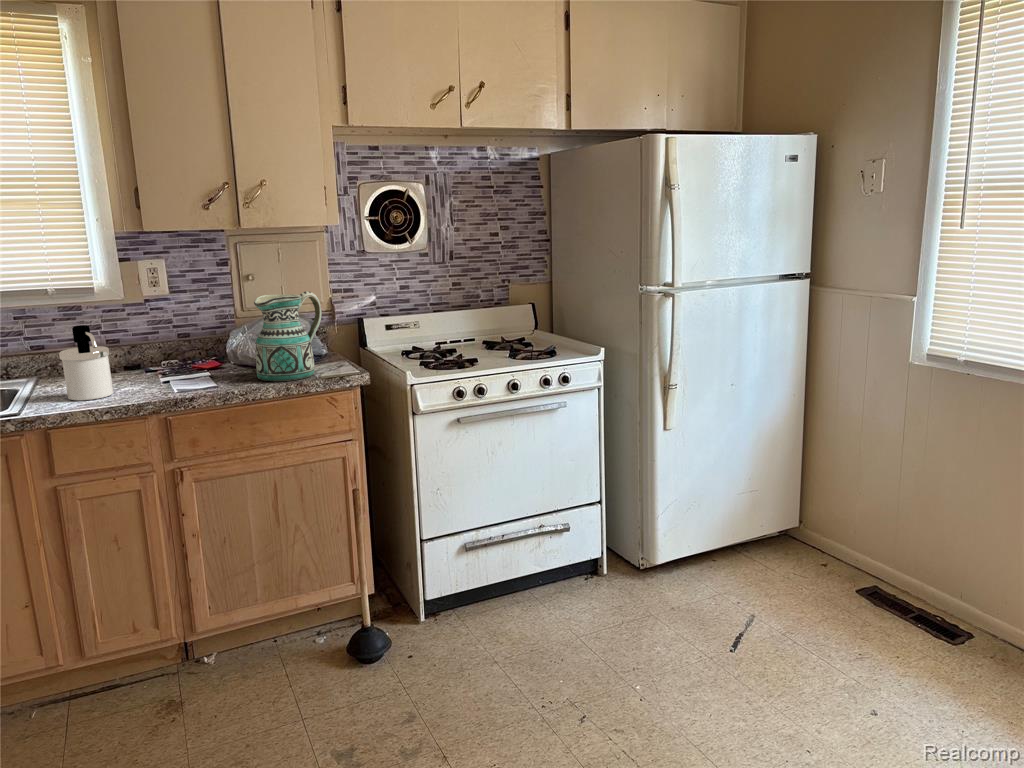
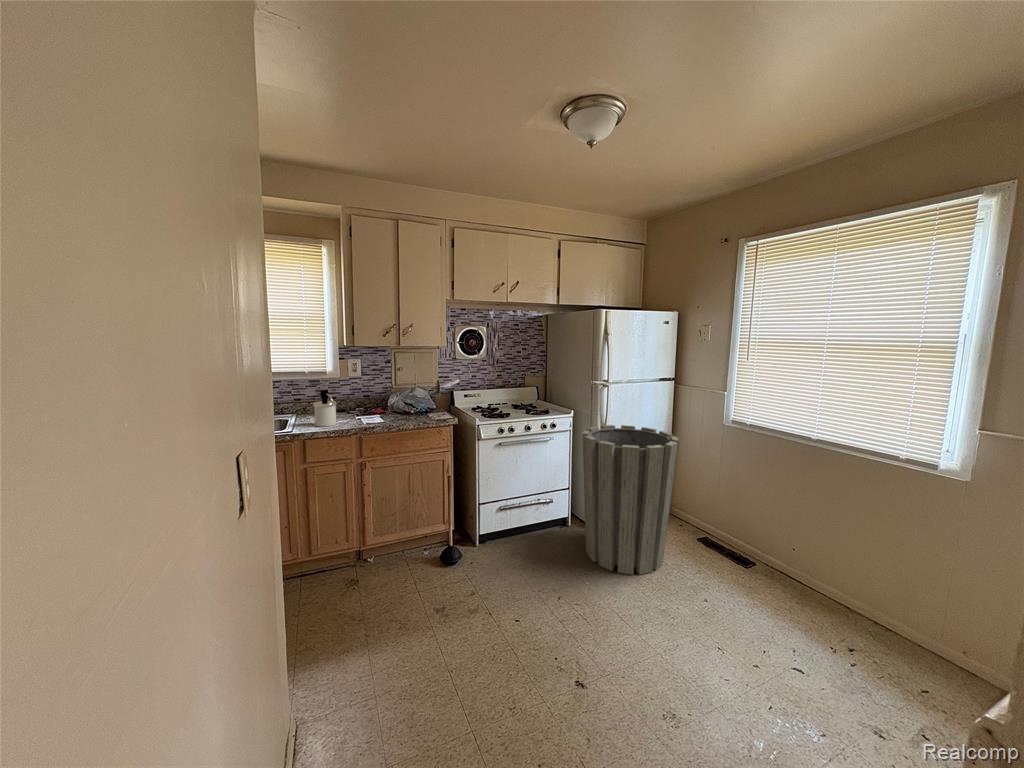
ceramic pitcher: present [254,291,322,381] -> none [405,378,437,421]
trash can: none [623,373,820,666] -> present [583,425,679,575]

